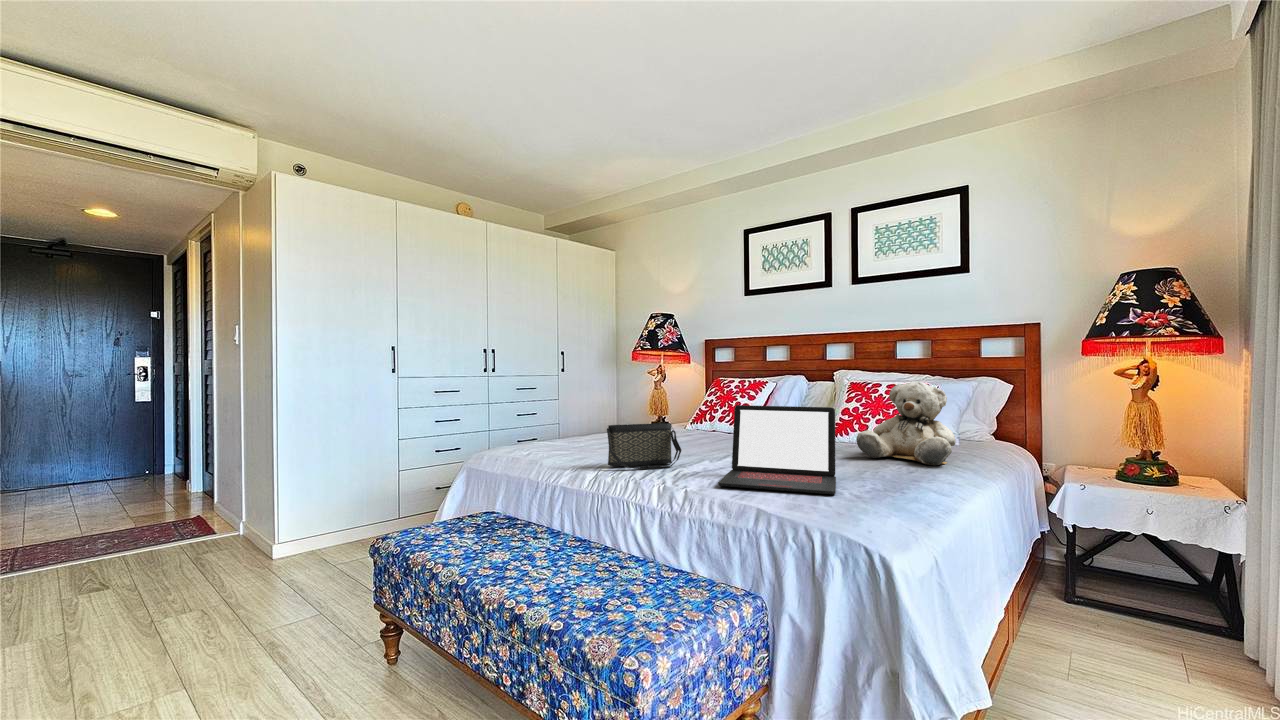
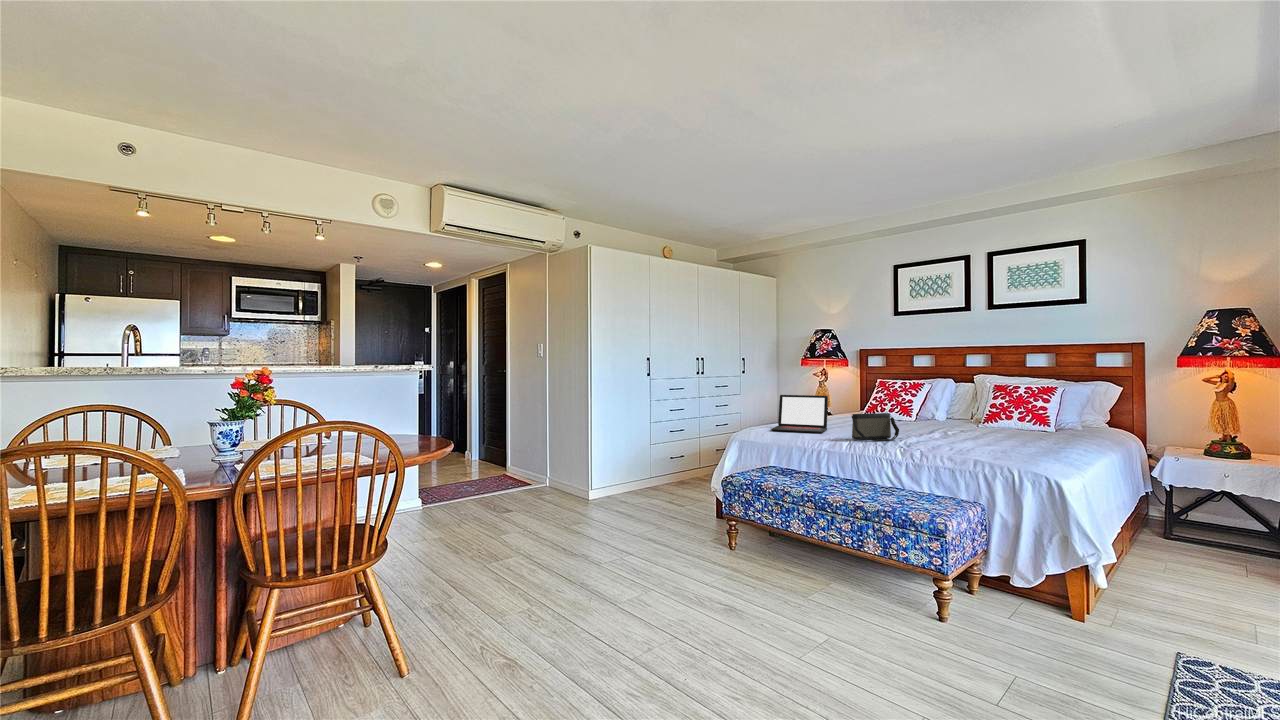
teddy bear: present [856,381,956,465] -> none [1013,386,1085,441]
laptop: present [718,405,836,494] -> present [771,395,828,433]

